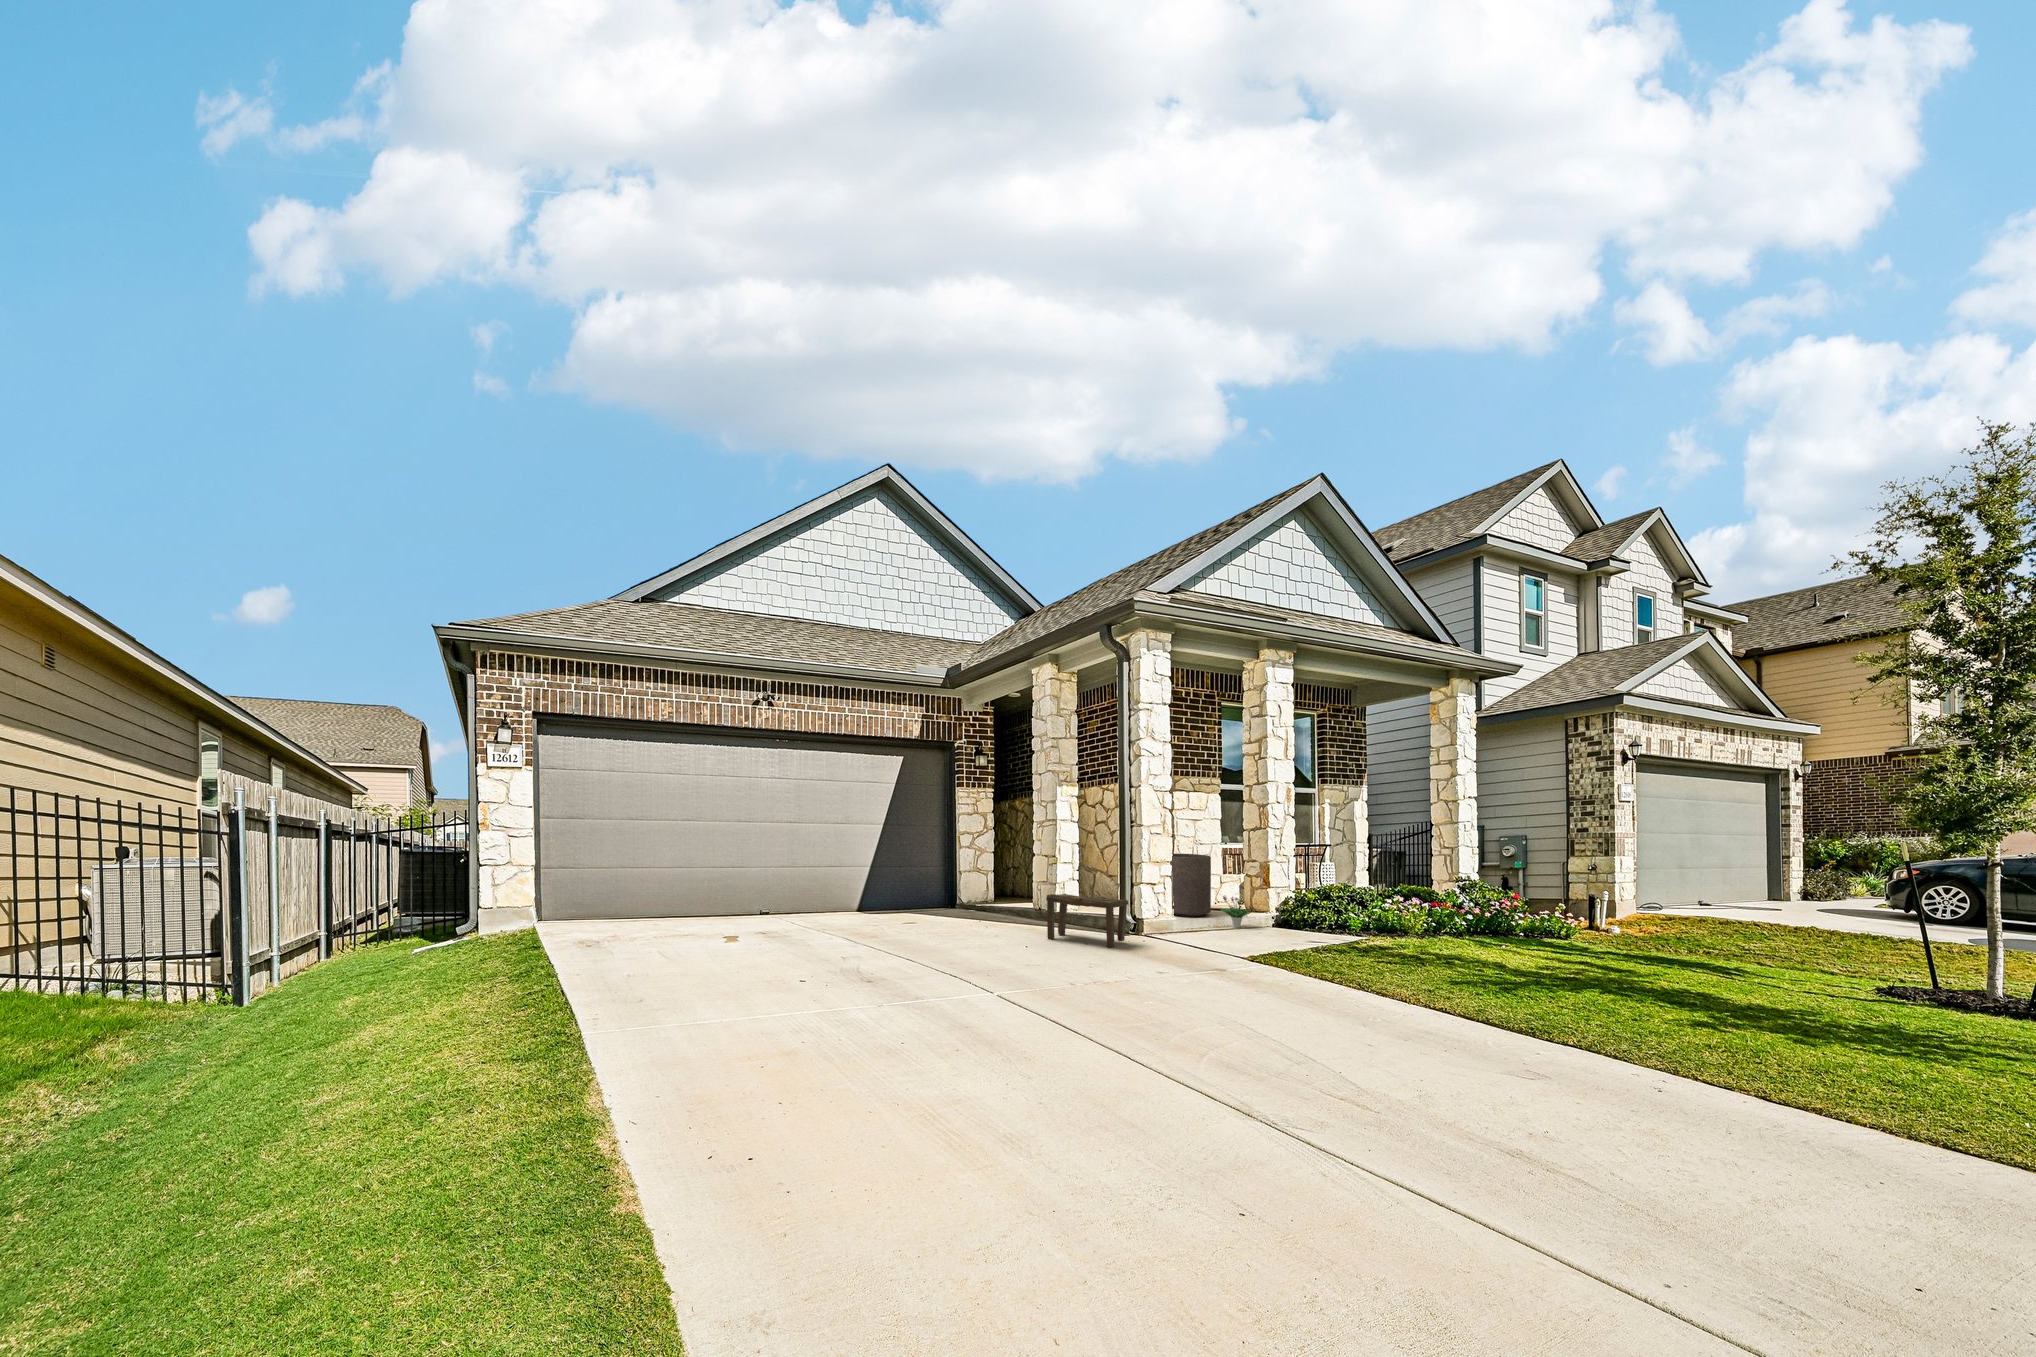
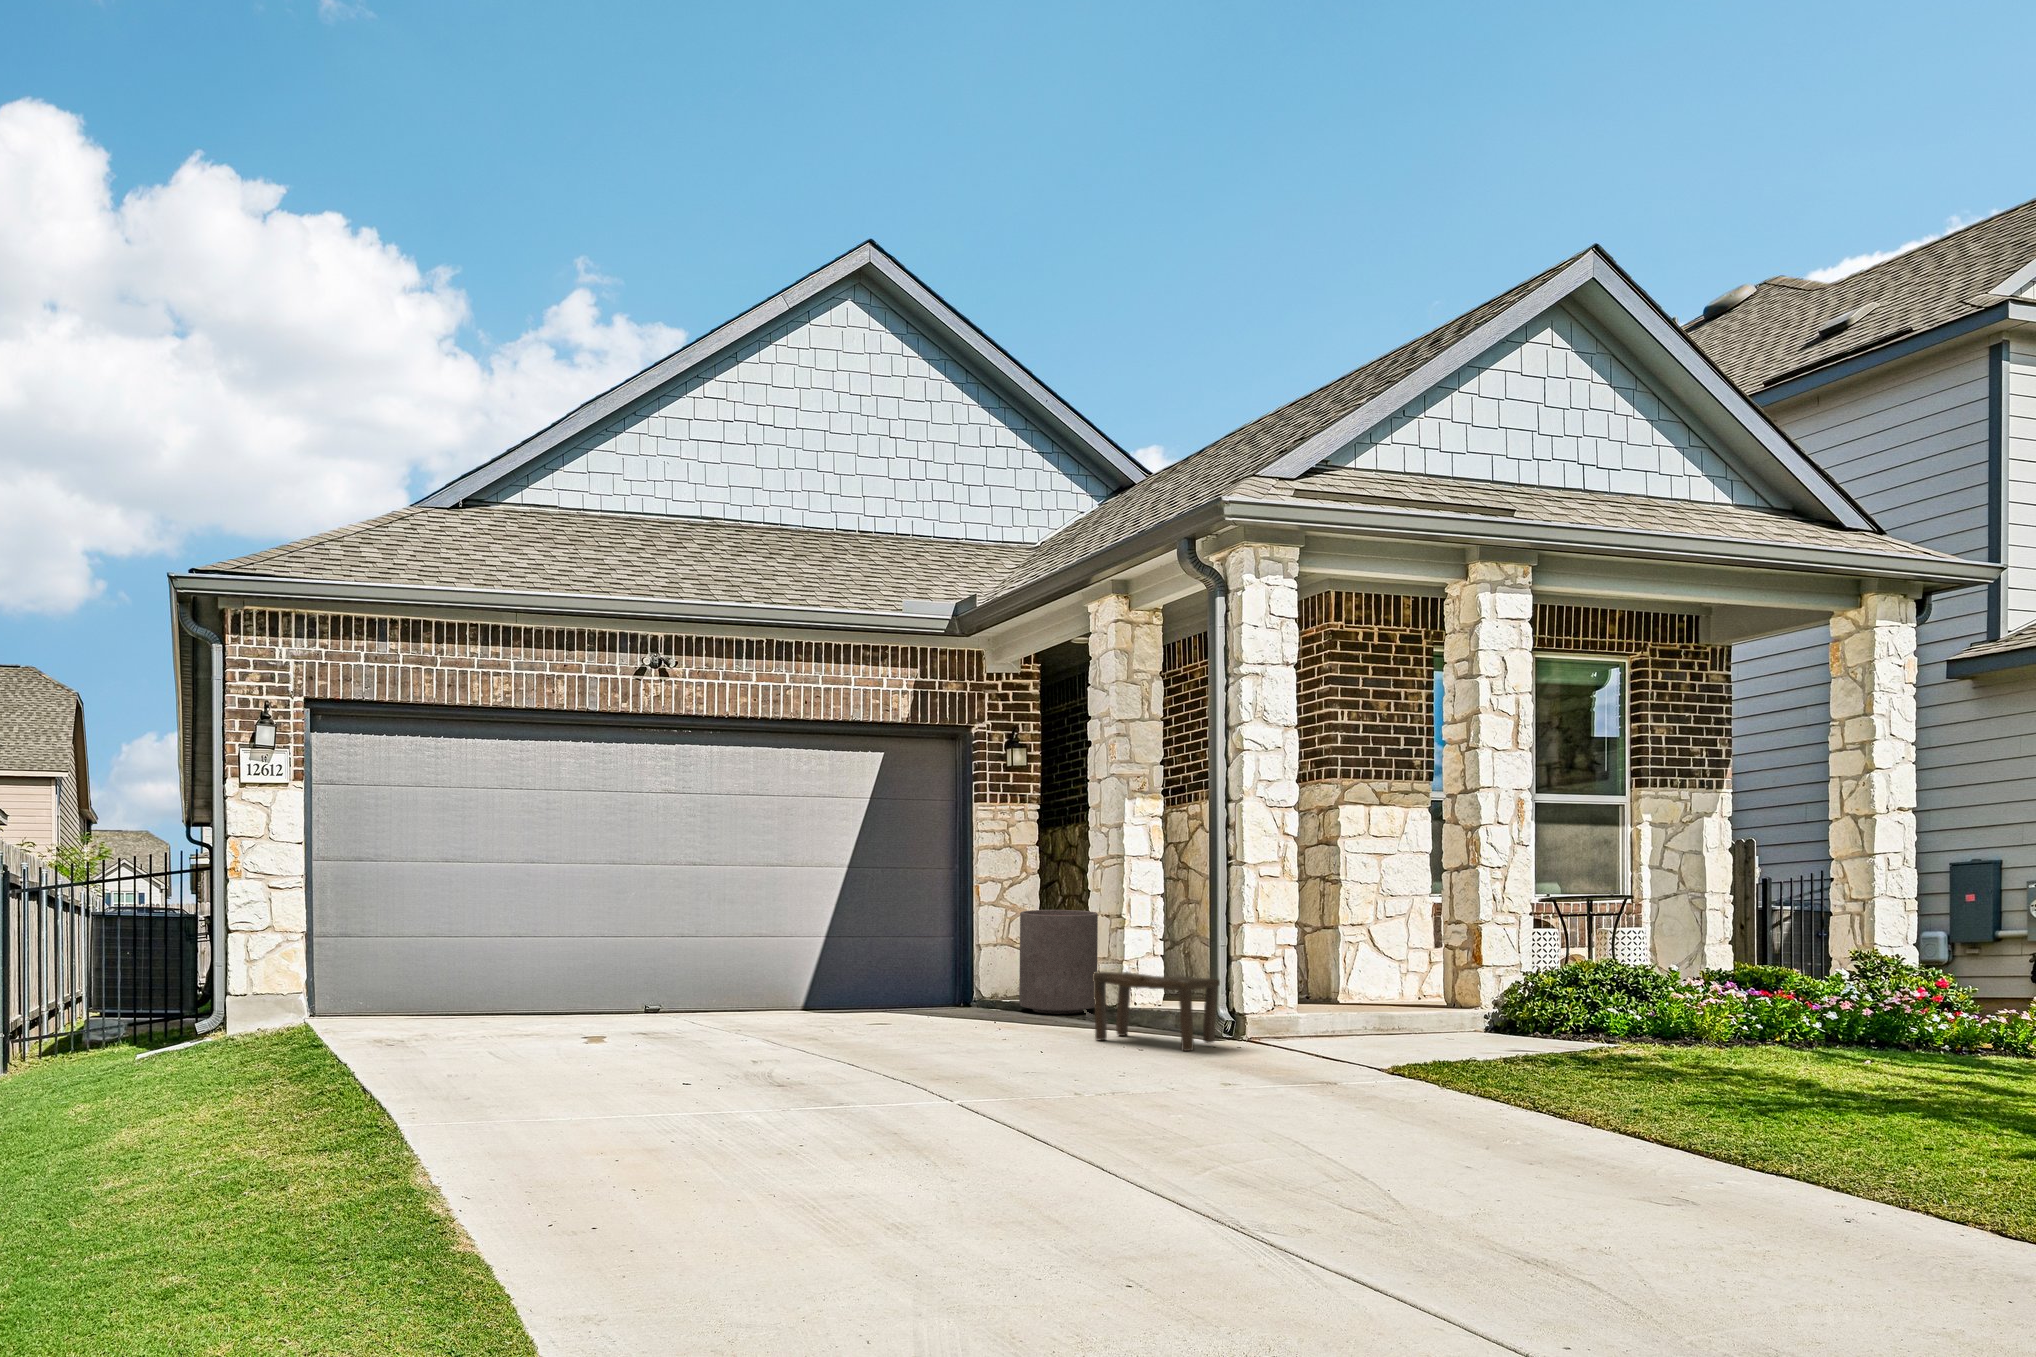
trash can: present [1172,853,1211,917] -> present [1019,910,1098,1014]
potted plant: present [1221,885,1251,928] -> none [1397,958,1451,1028]

